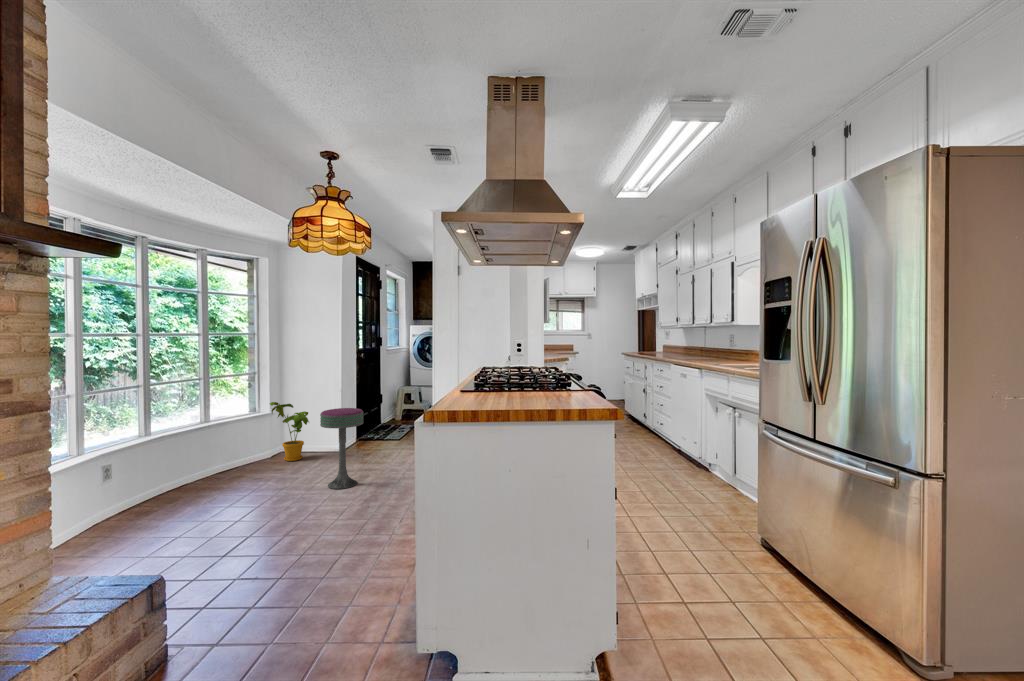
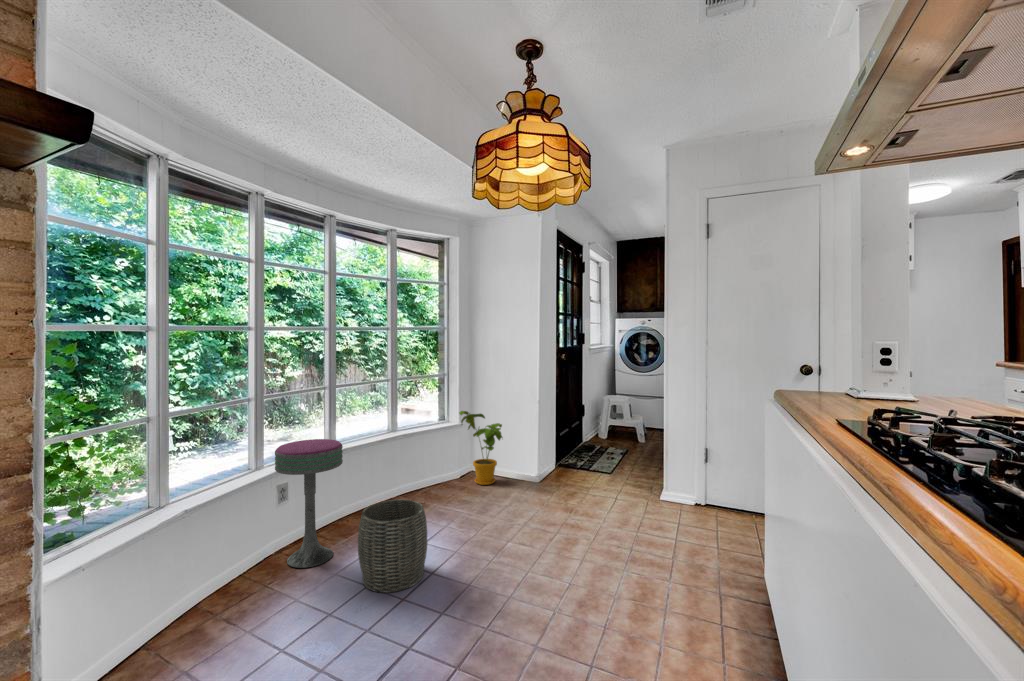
bar stool: present [320,408,364,489] -> present [275,439,343,568]
woven basket: none [192,465,251,529] -> present [358,500,427,593]

